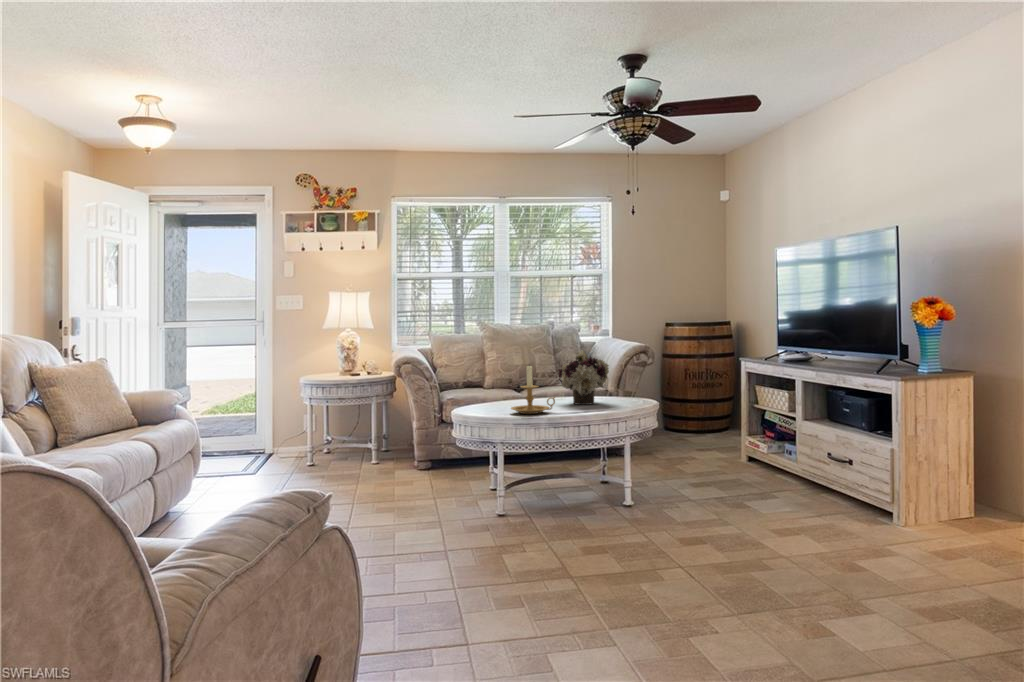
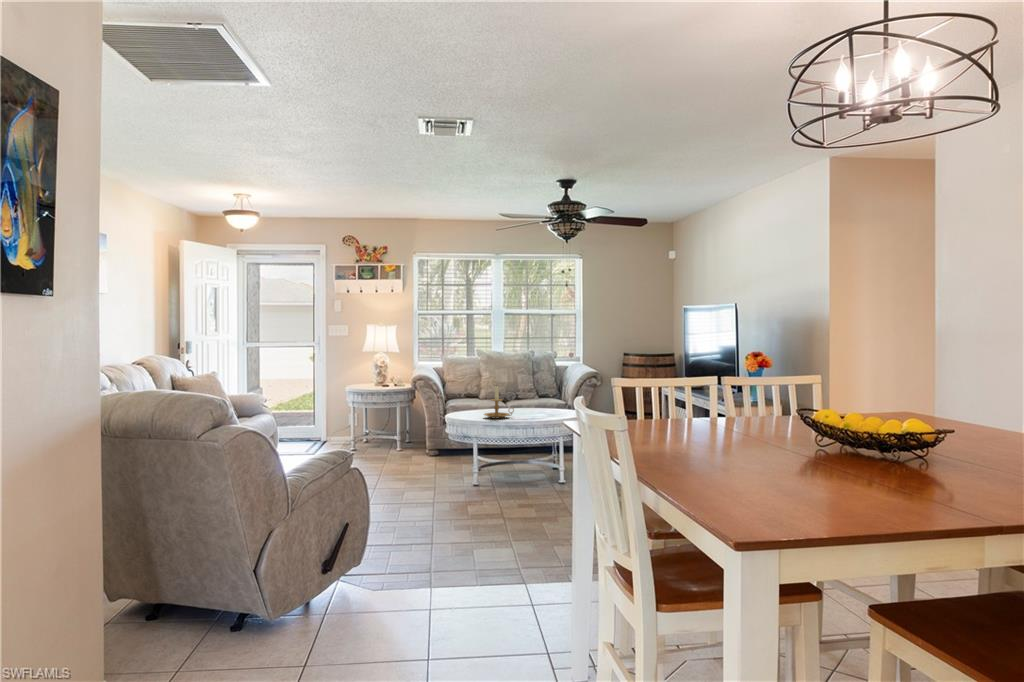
flower arrangement: present [558,351,609,405] -> none [522,375,556,413]

